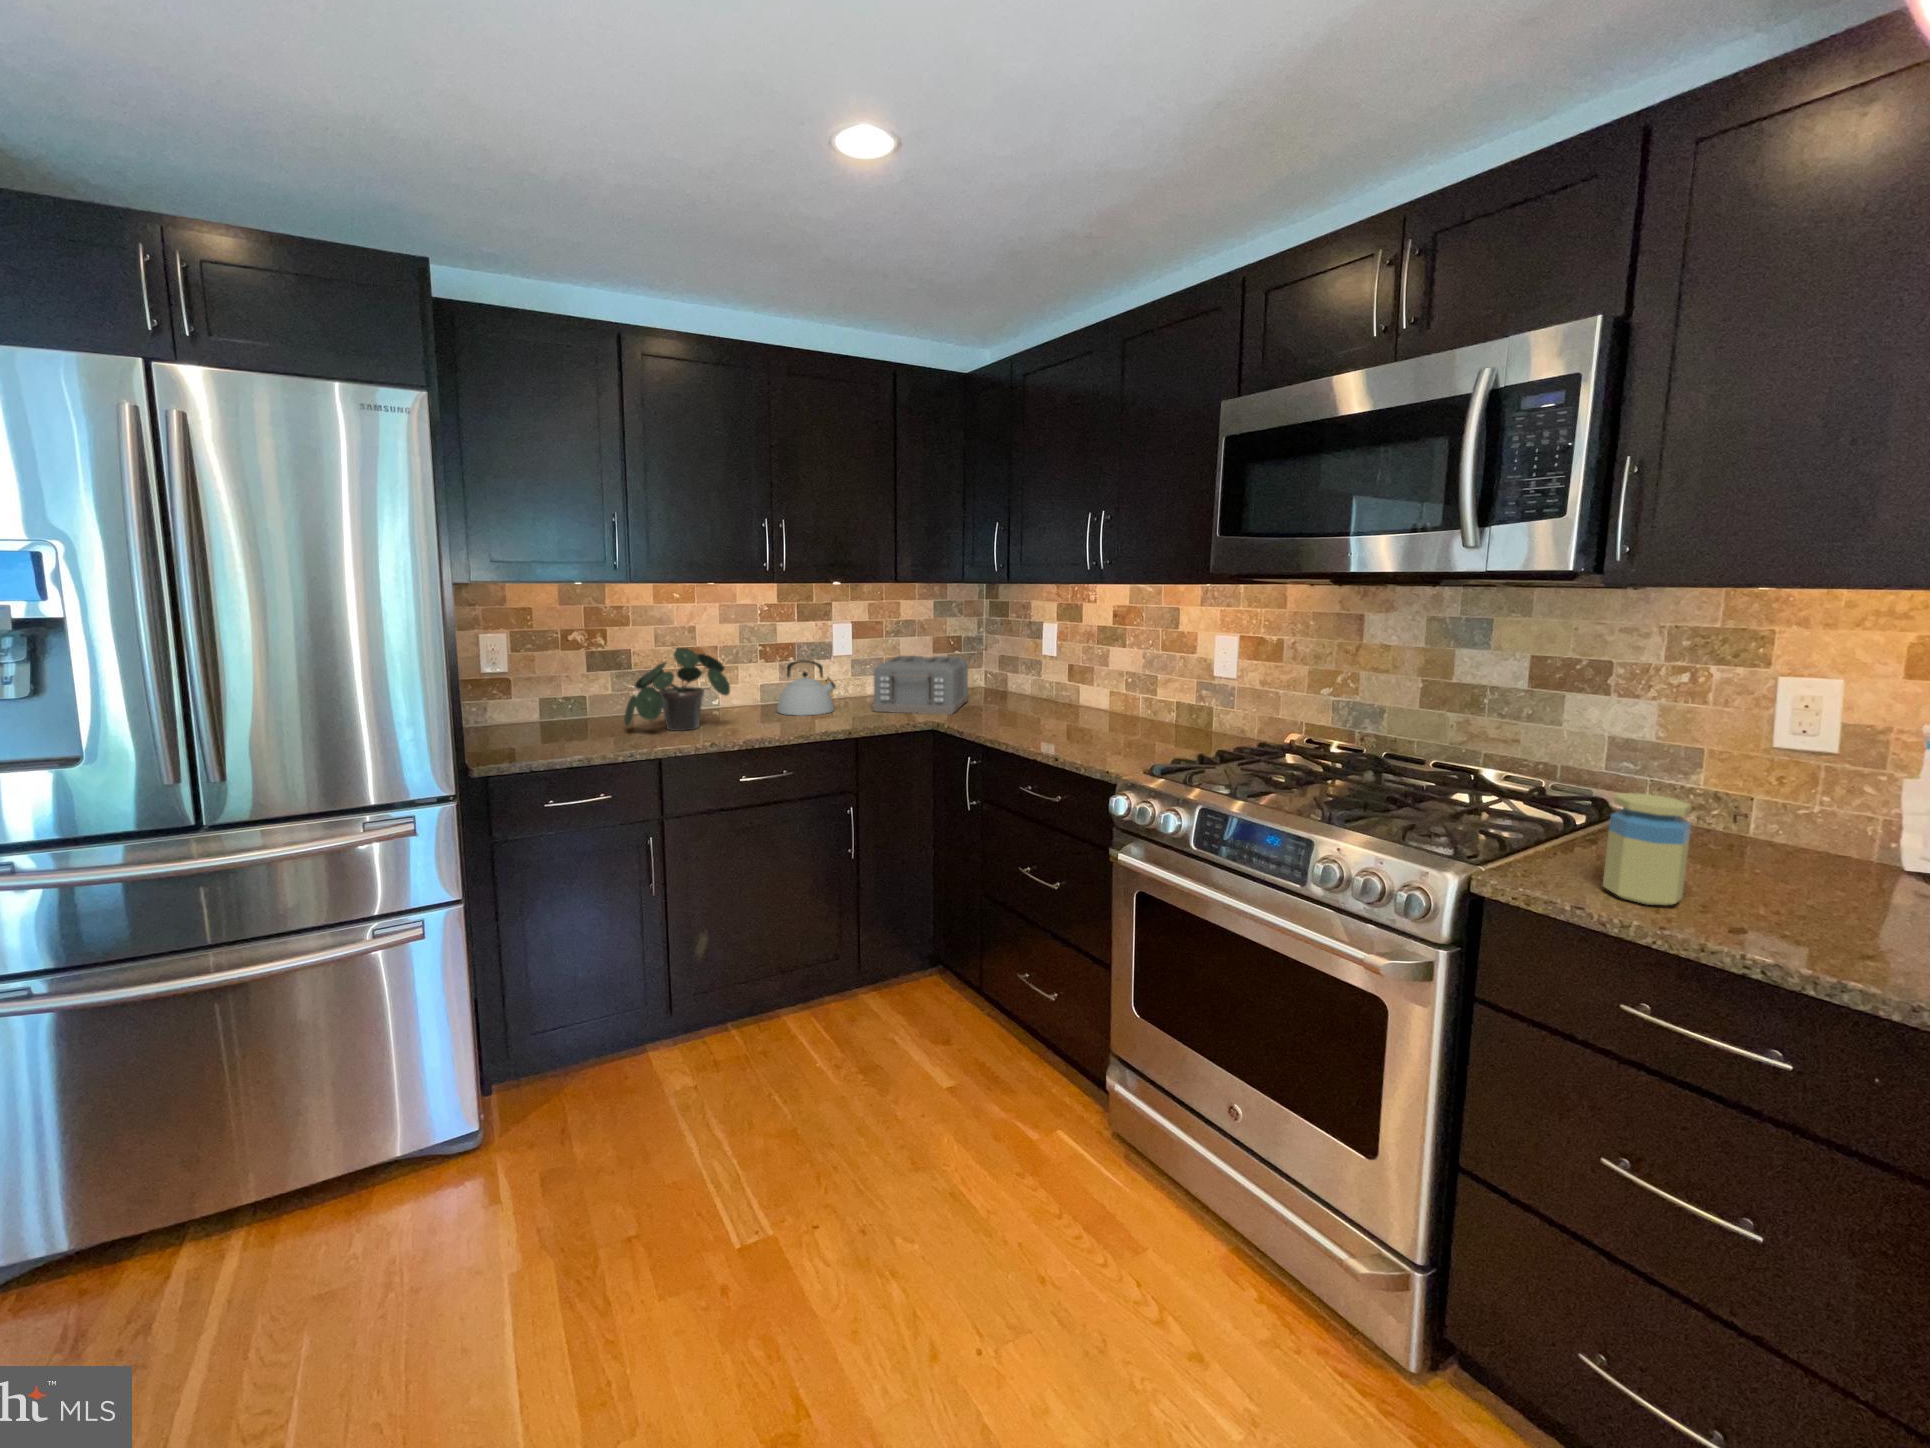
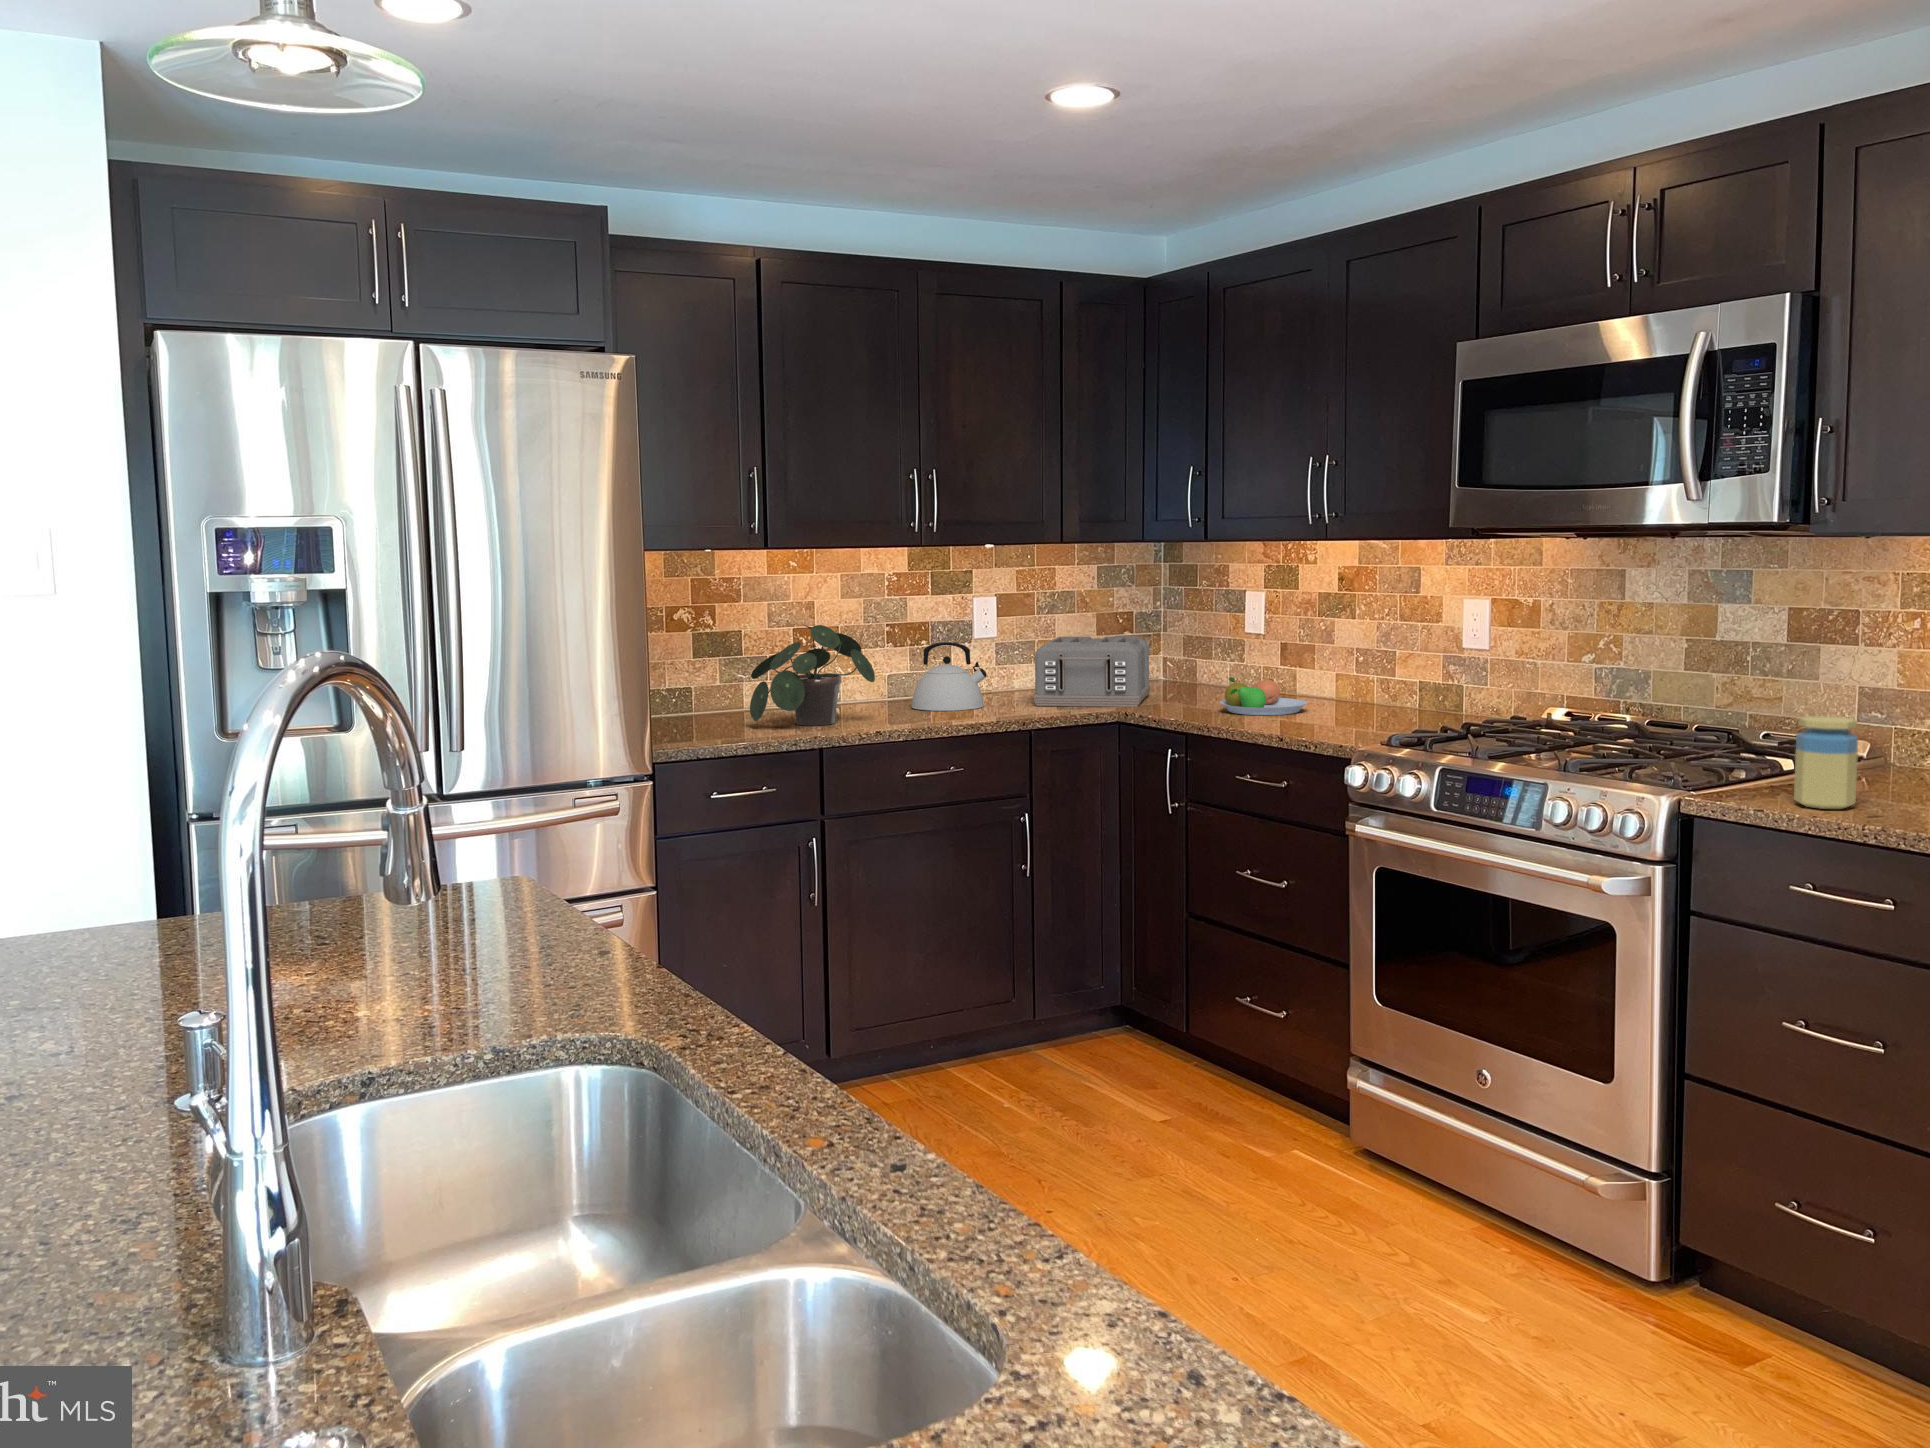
fruit bowl: none [1014,695,1085,728] -> present [1220,677,1307,715]

